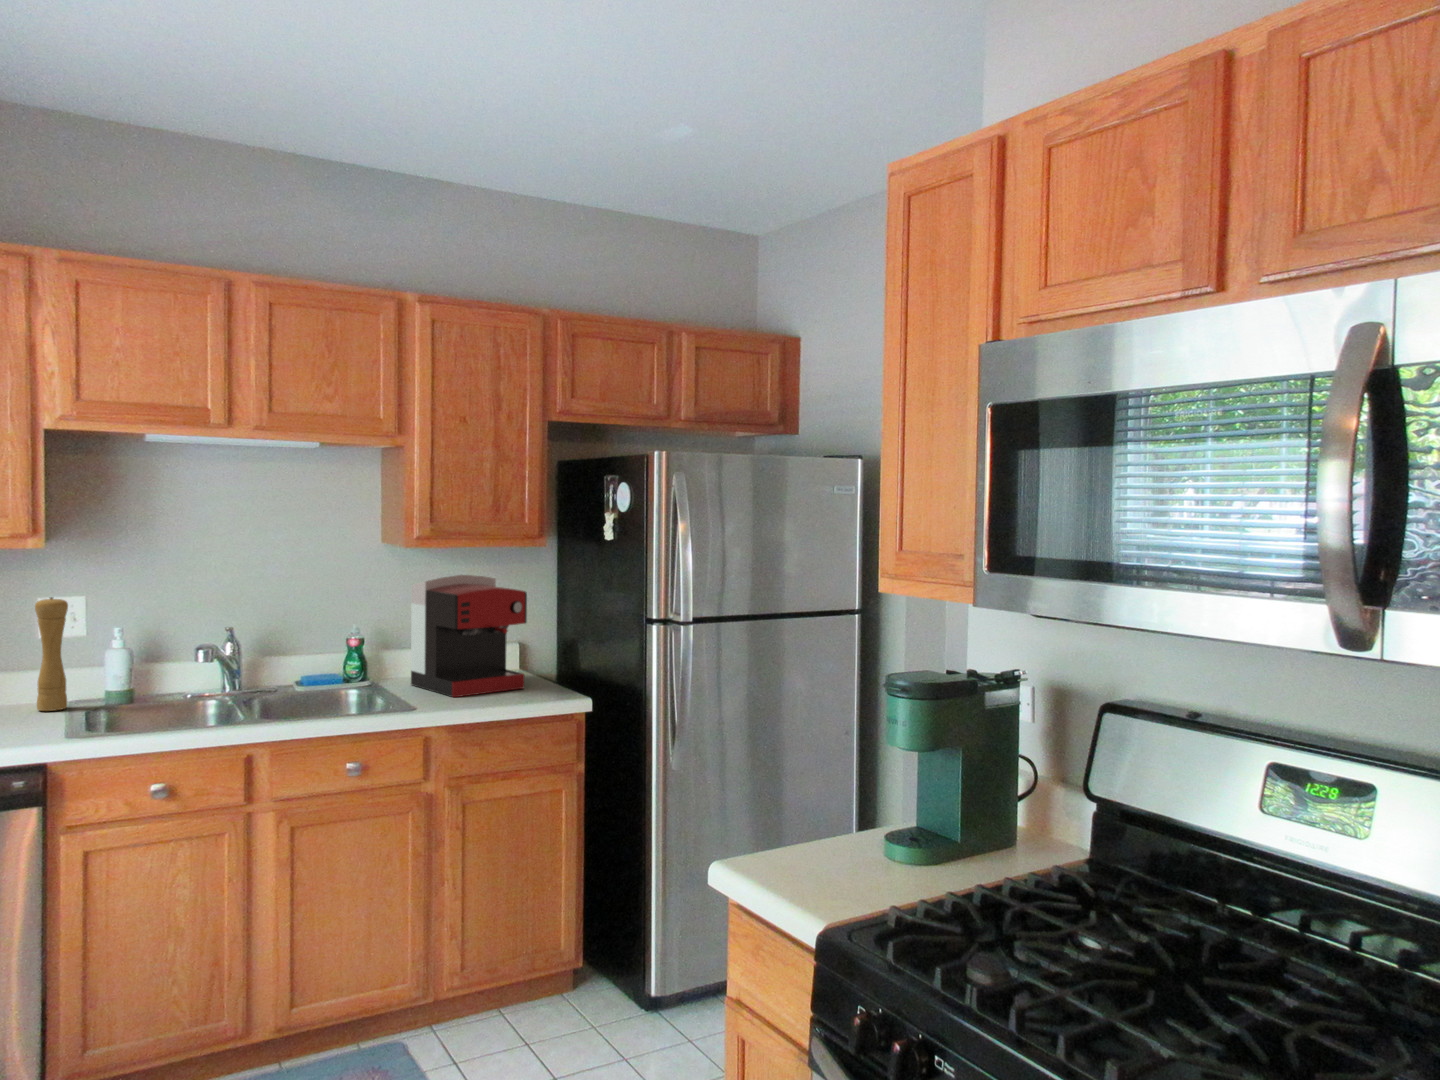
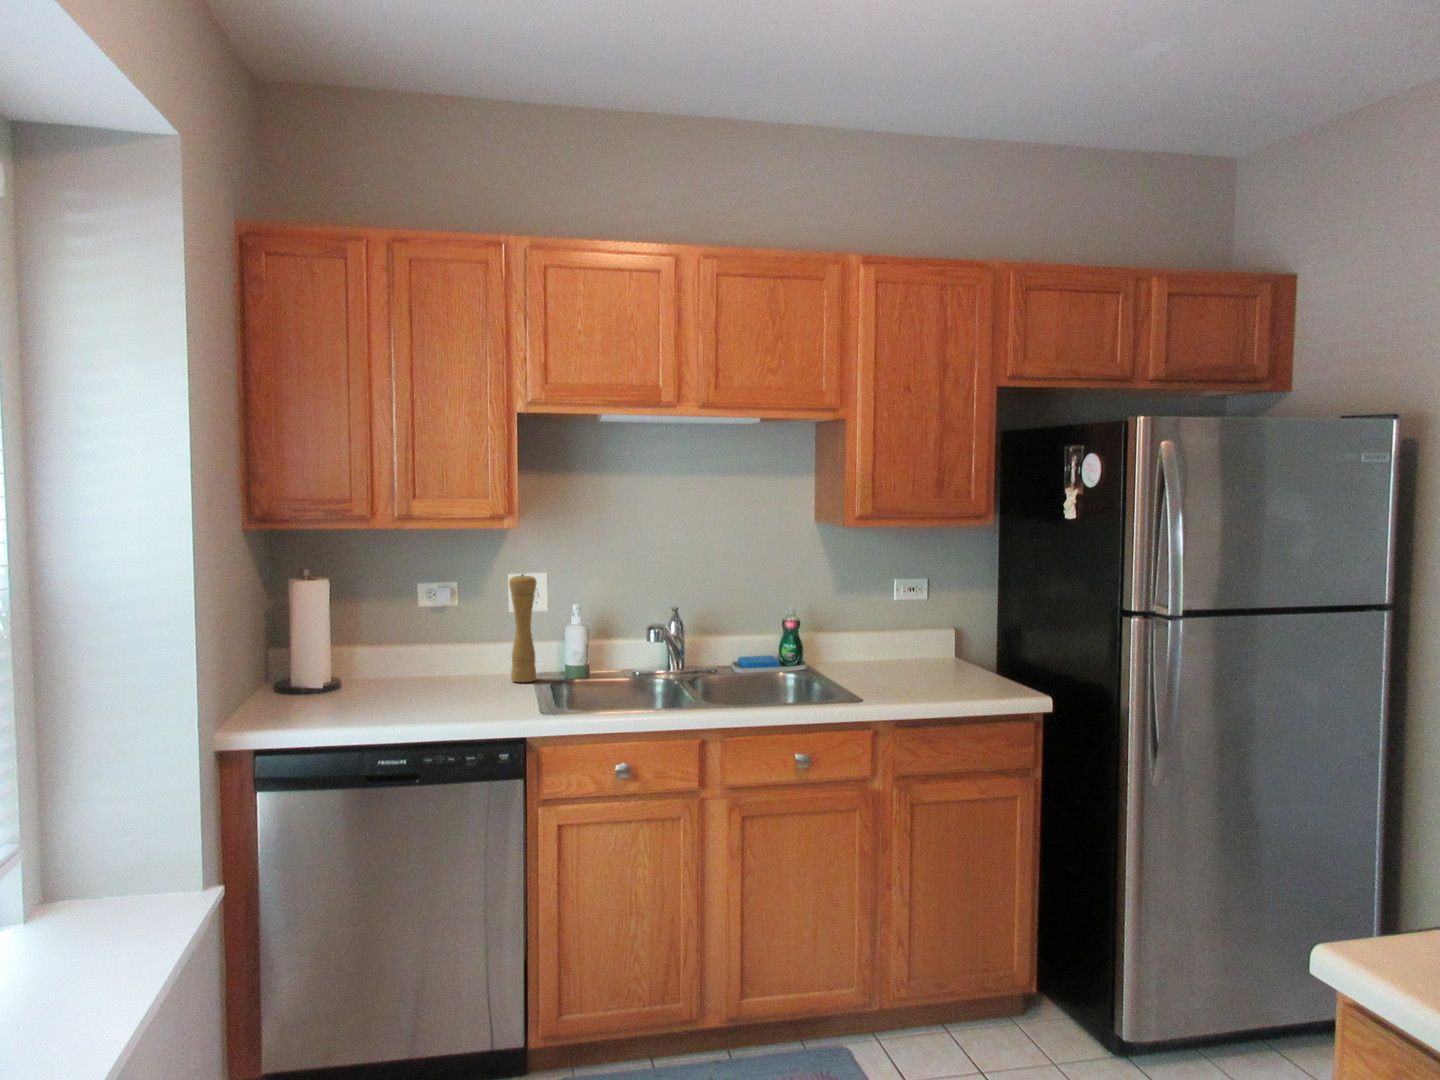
coffee maker: present [411,575,527,697] -> none [847,557,973,688]

